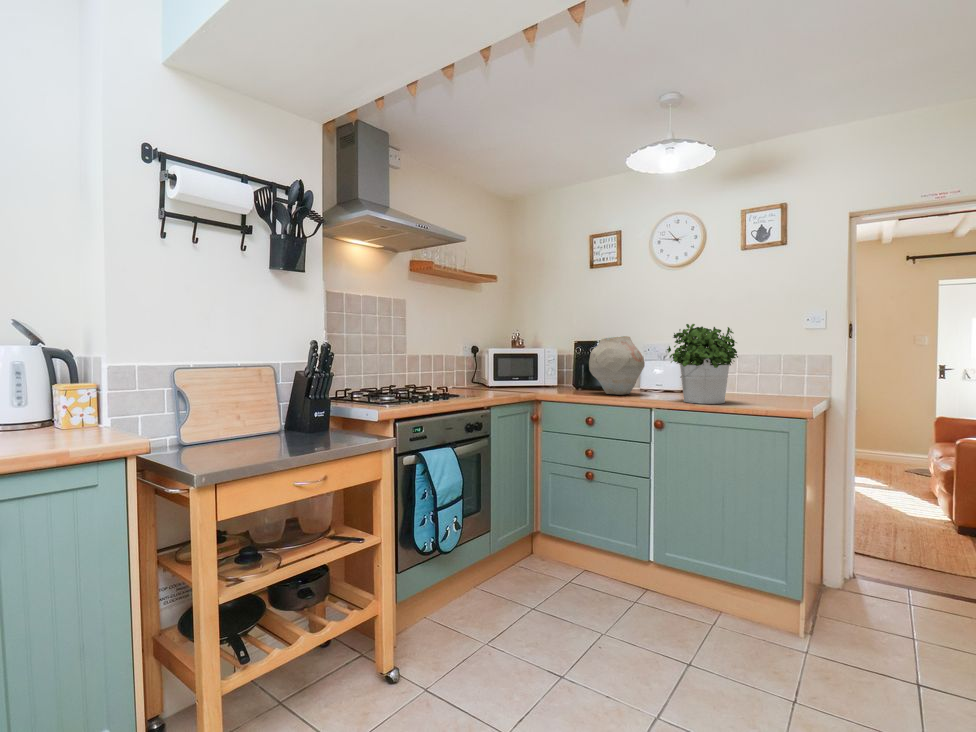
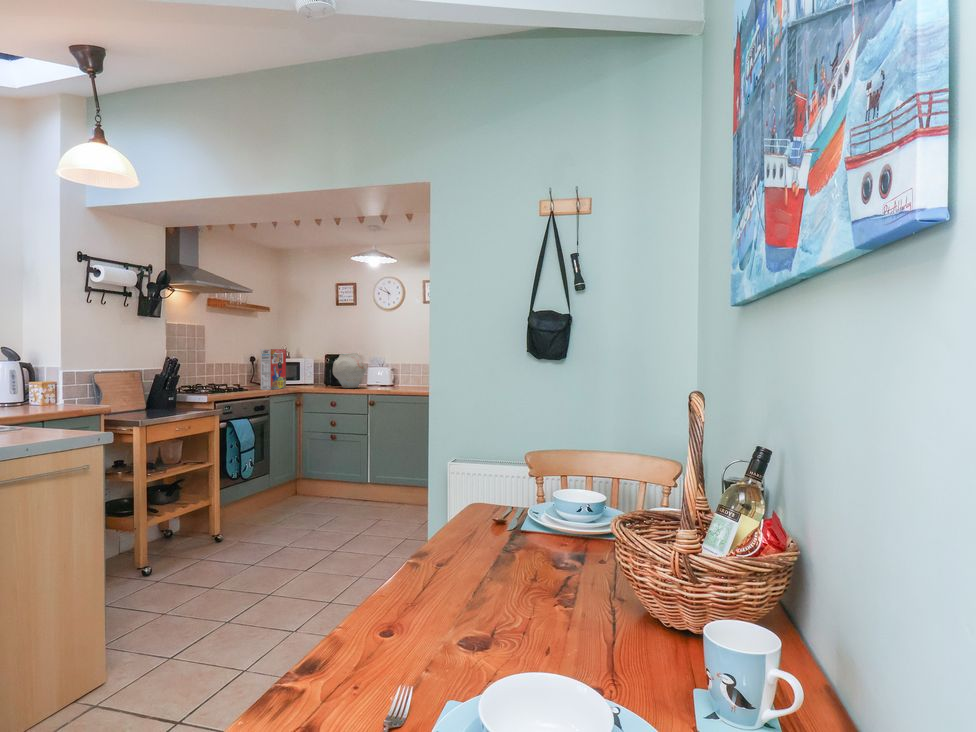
potted plant: present [667,324,738,404] -> none [374,348,411,391]
cereal box: none [477,330,517,396] -> present [261,349,286,390]

